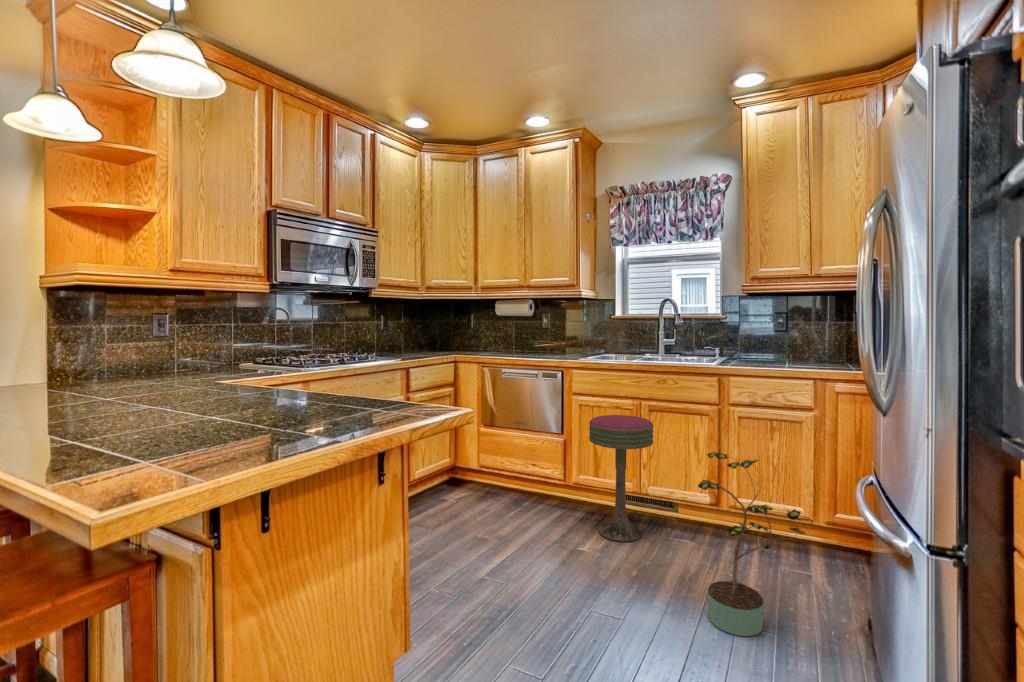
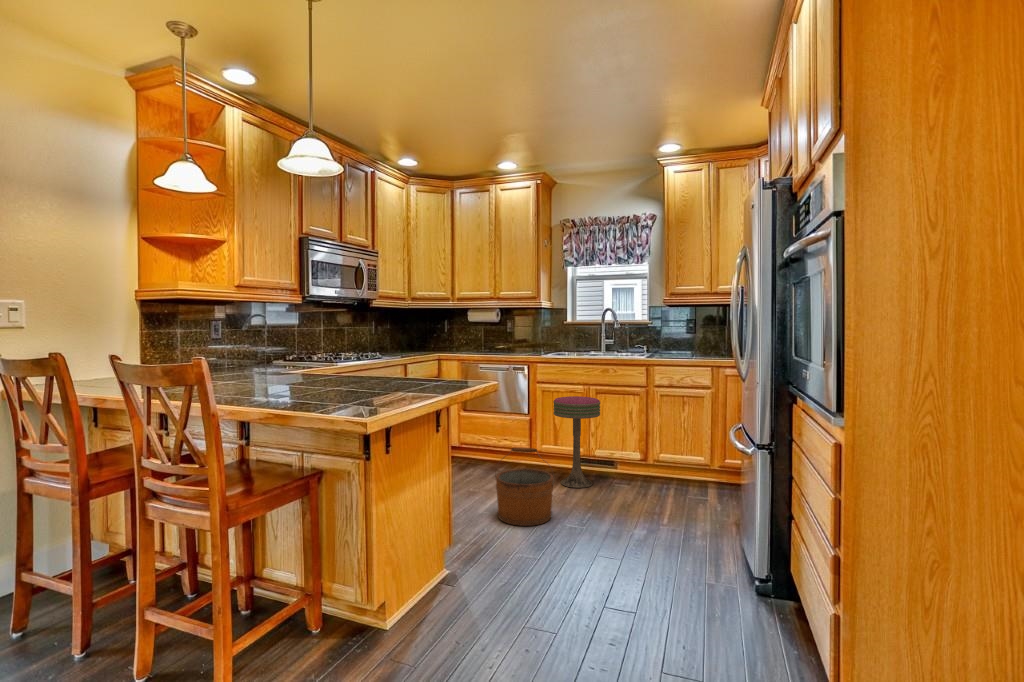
potted plant: present [698,452,805,636] -> none [631,412,696,527]
bucket: none [498,497,581,617] -> present [495,448,555,526]

